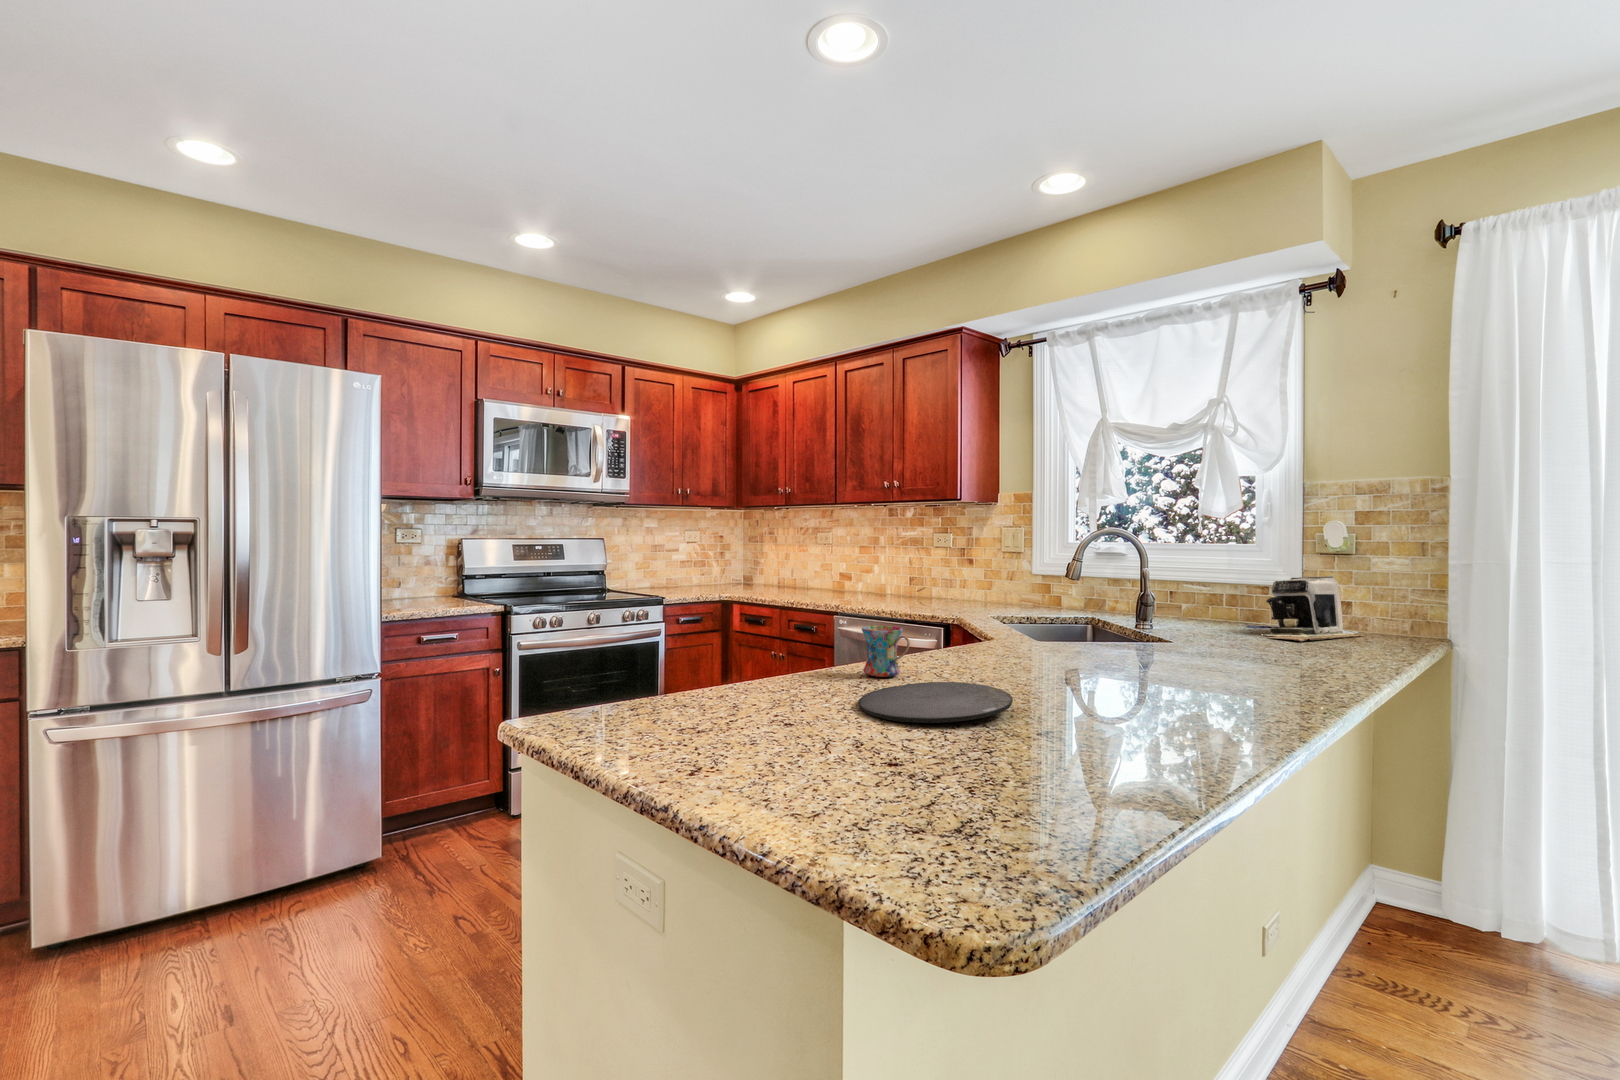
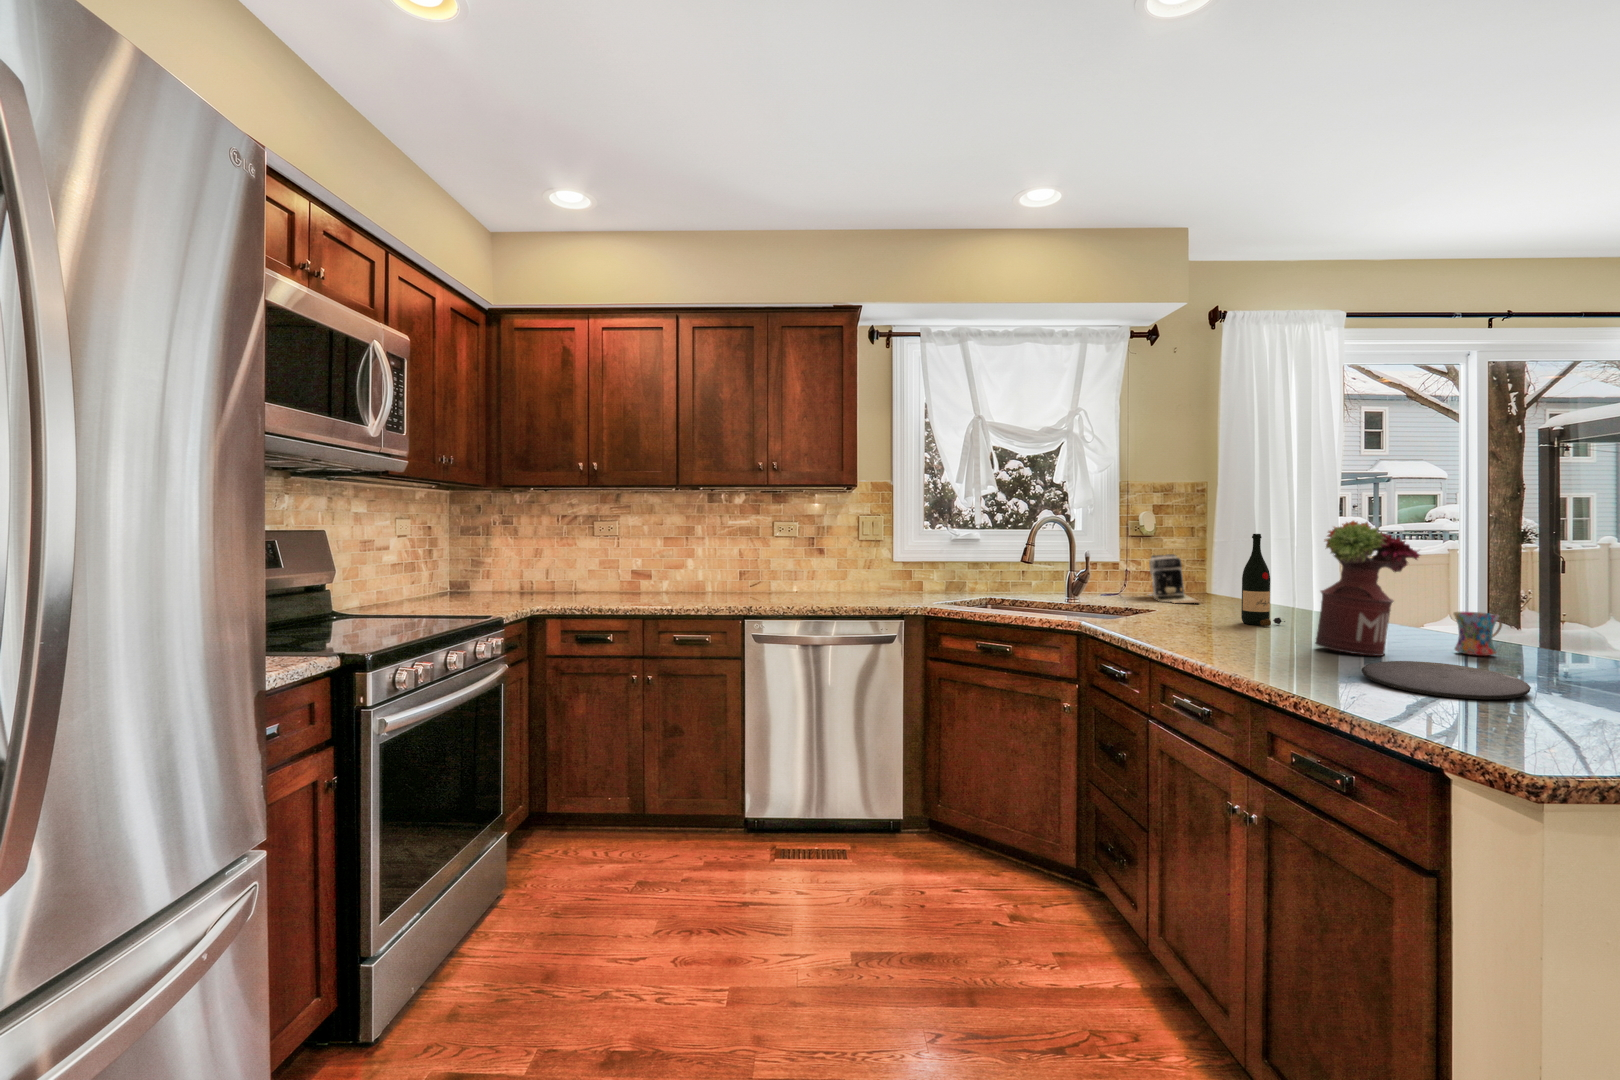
flower arrangement: none [1028,521,1152,692] -> present [1315,521,1420,656]
wine bottle: none [1182,543,1231,663] -> present [1241,534,1285,626]
mug: present [862,626,910,677] -> present [1453,612,1502,656]

